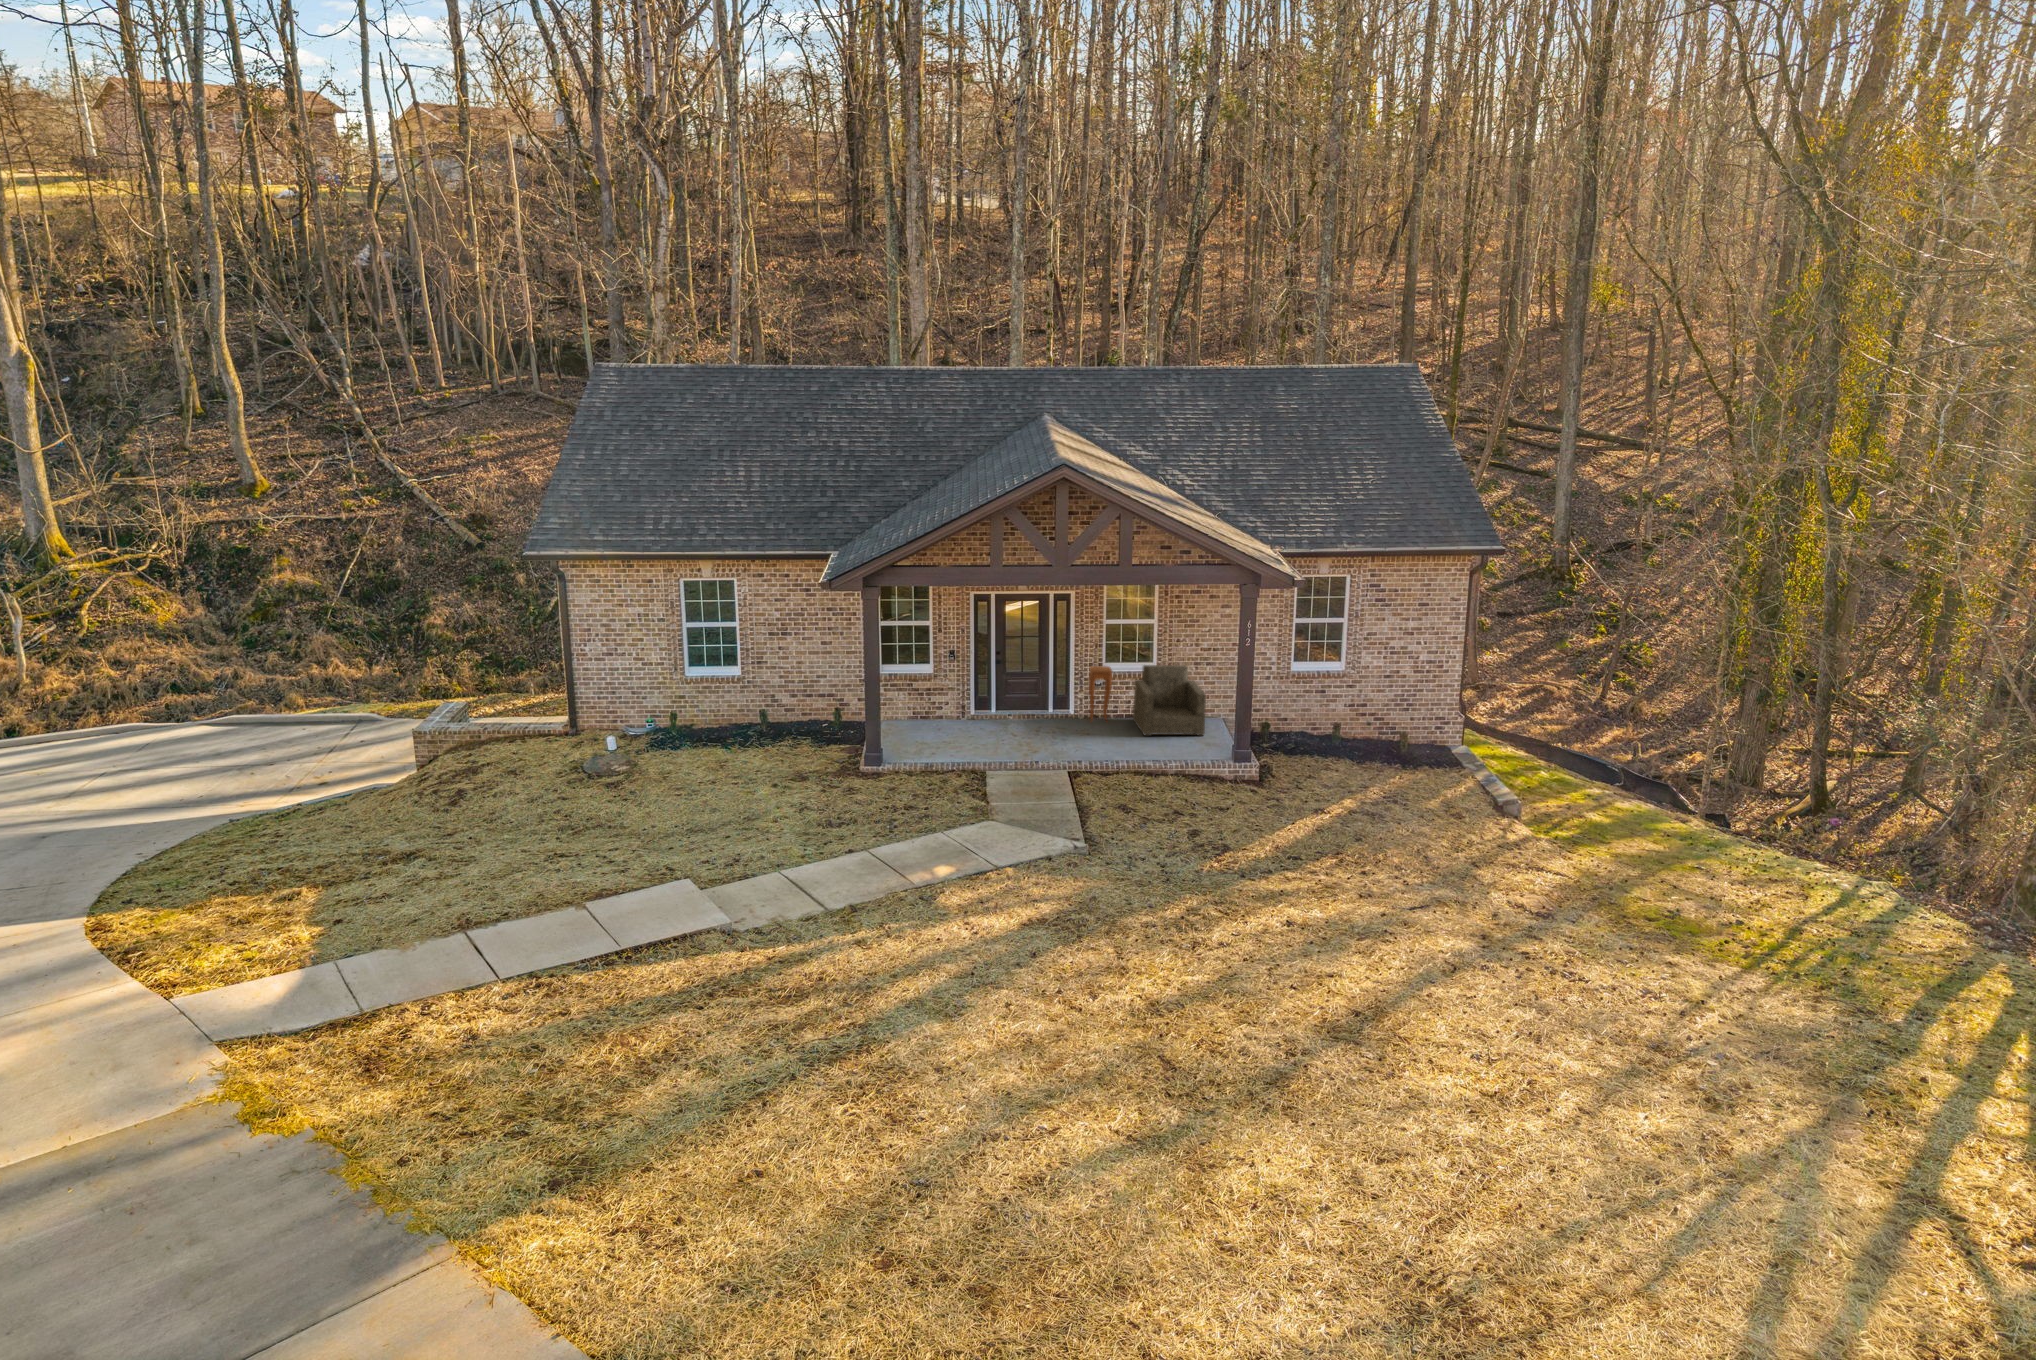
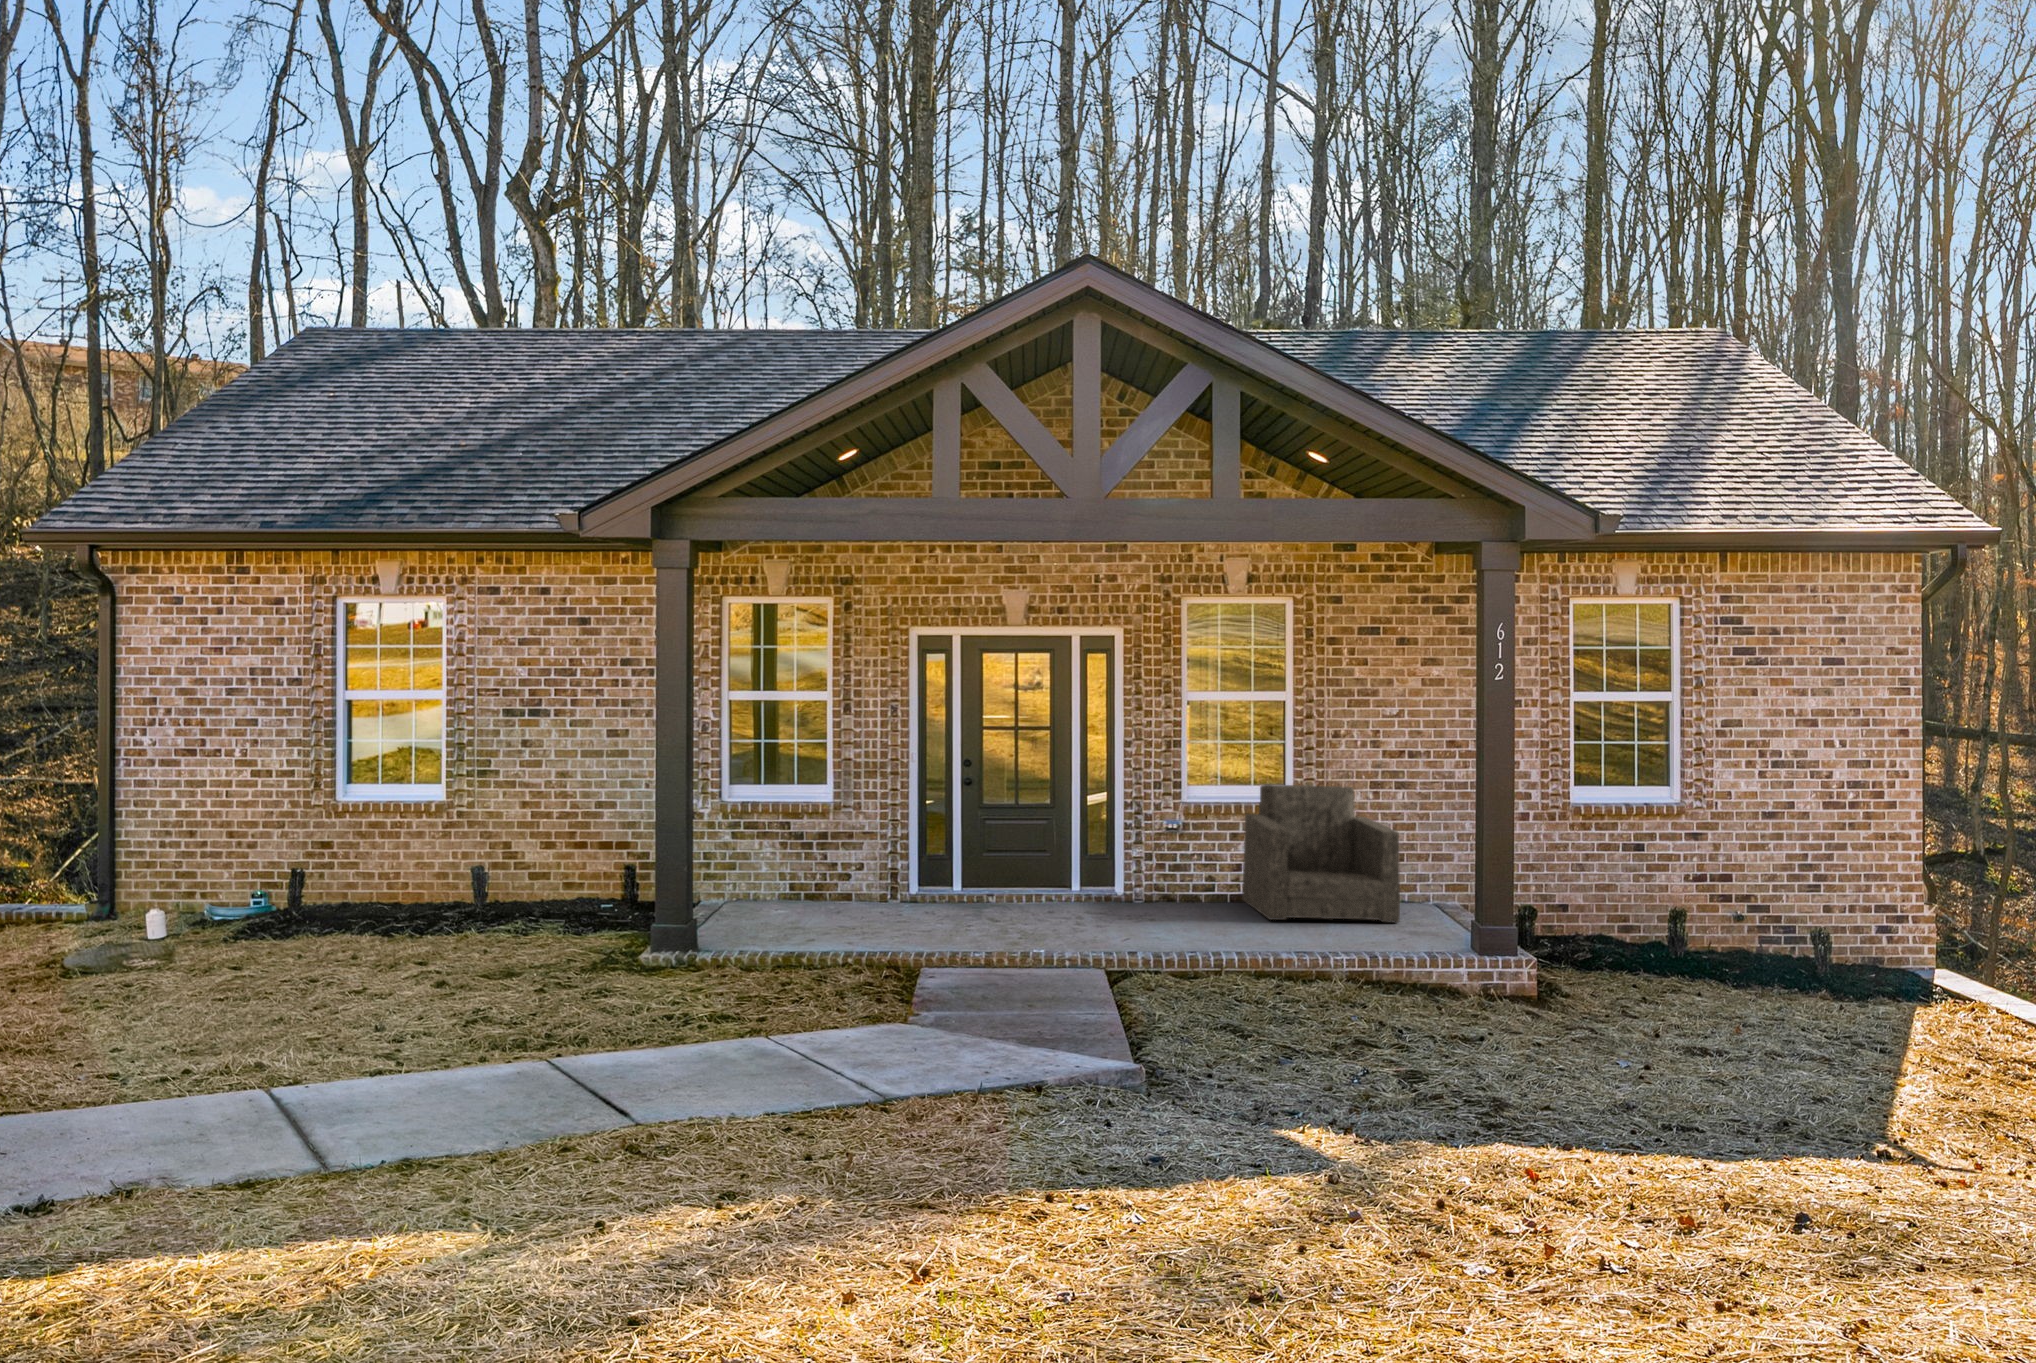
side table: present [1089,666,1112,720] -> none [1150,786,1199,903]

